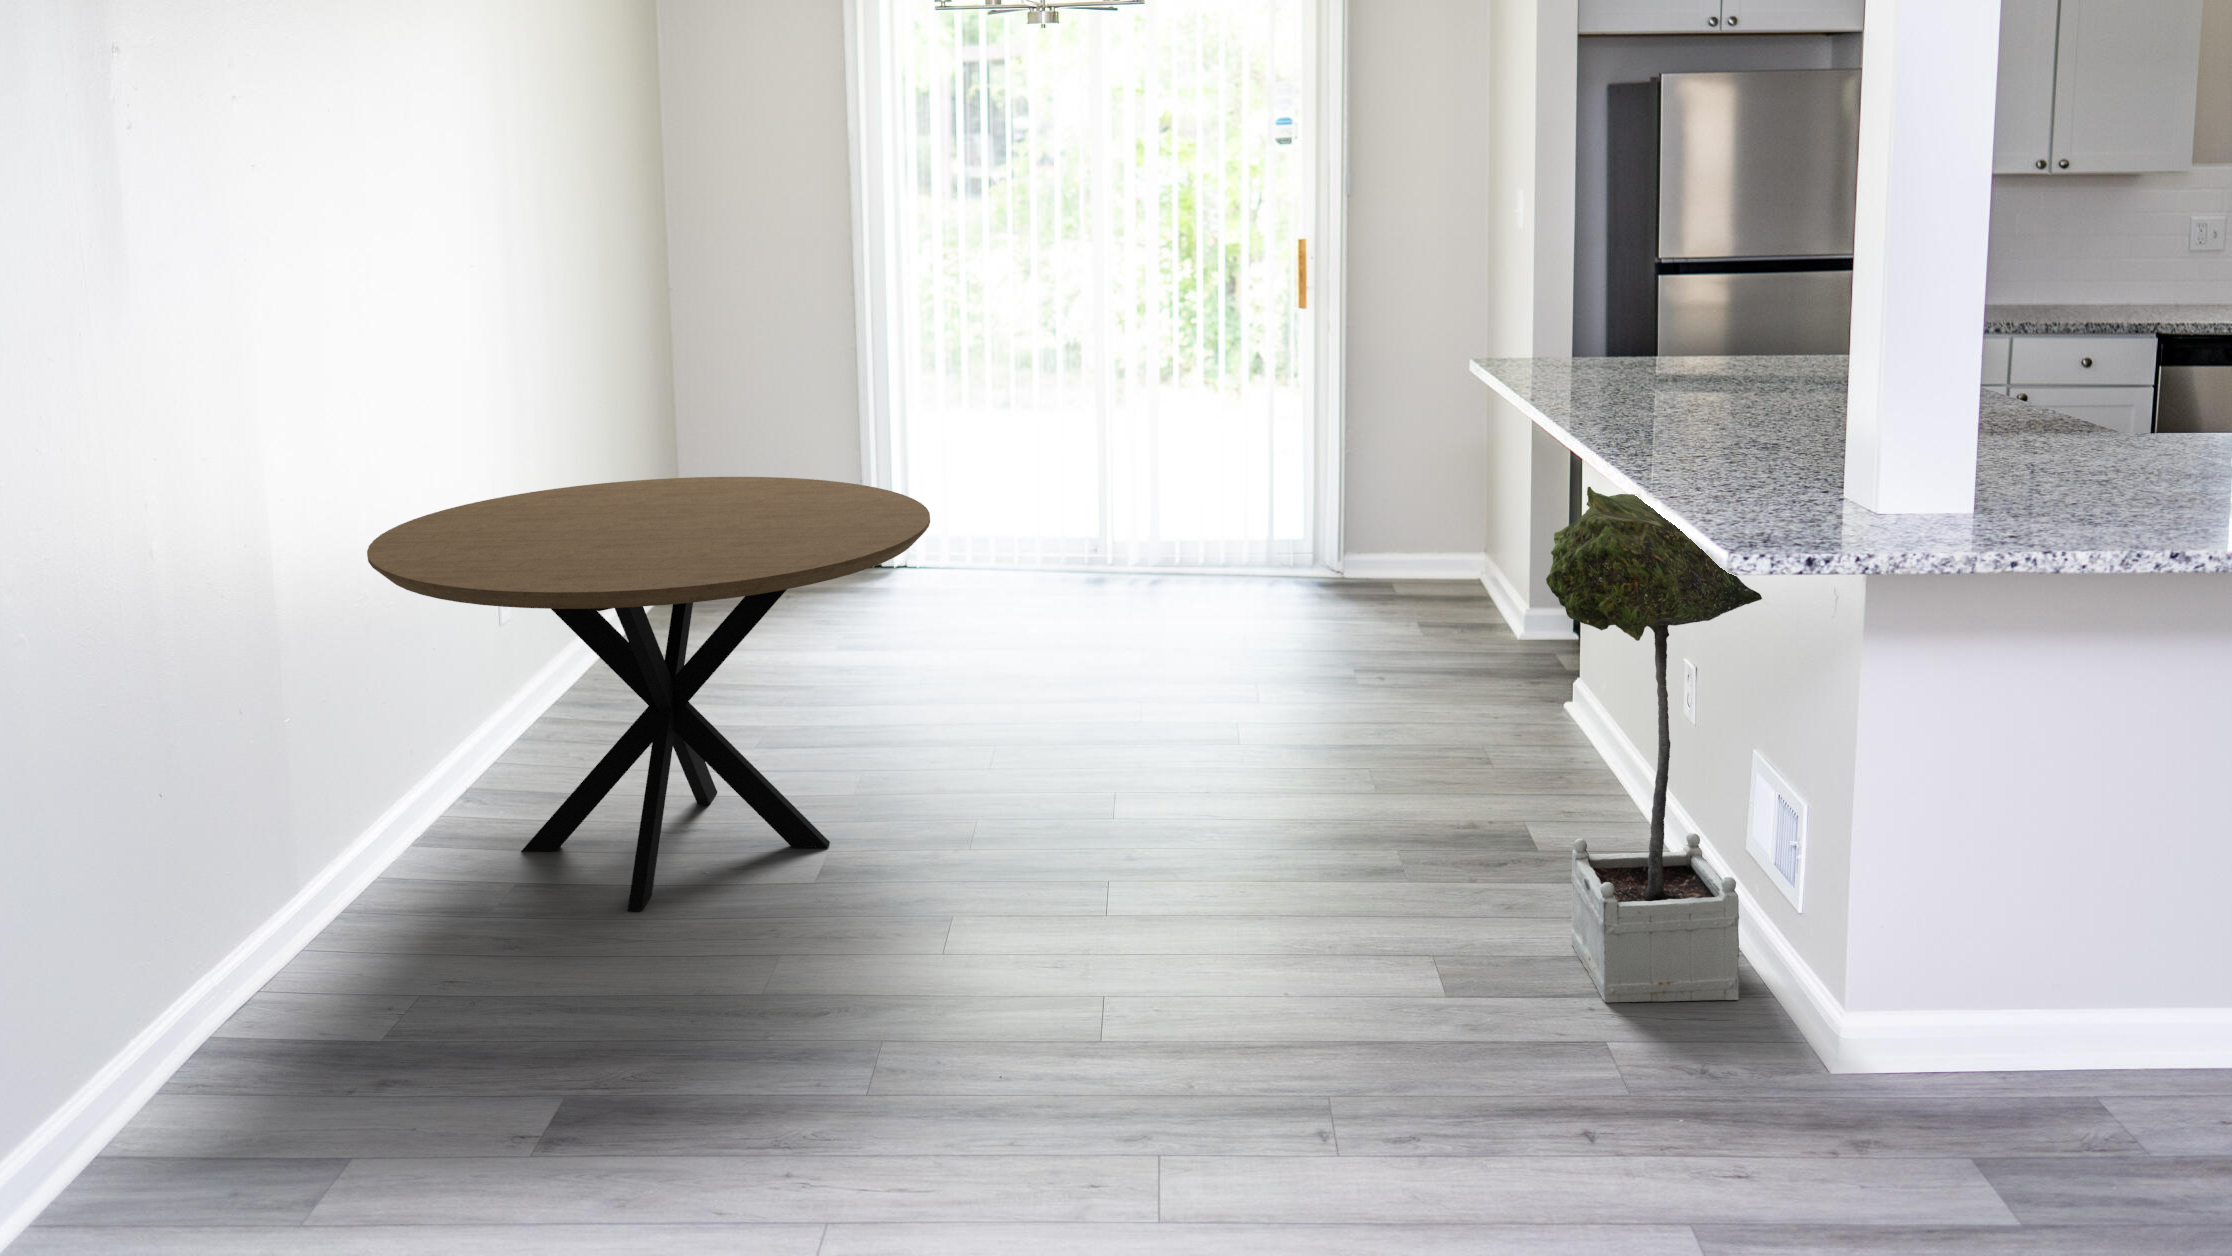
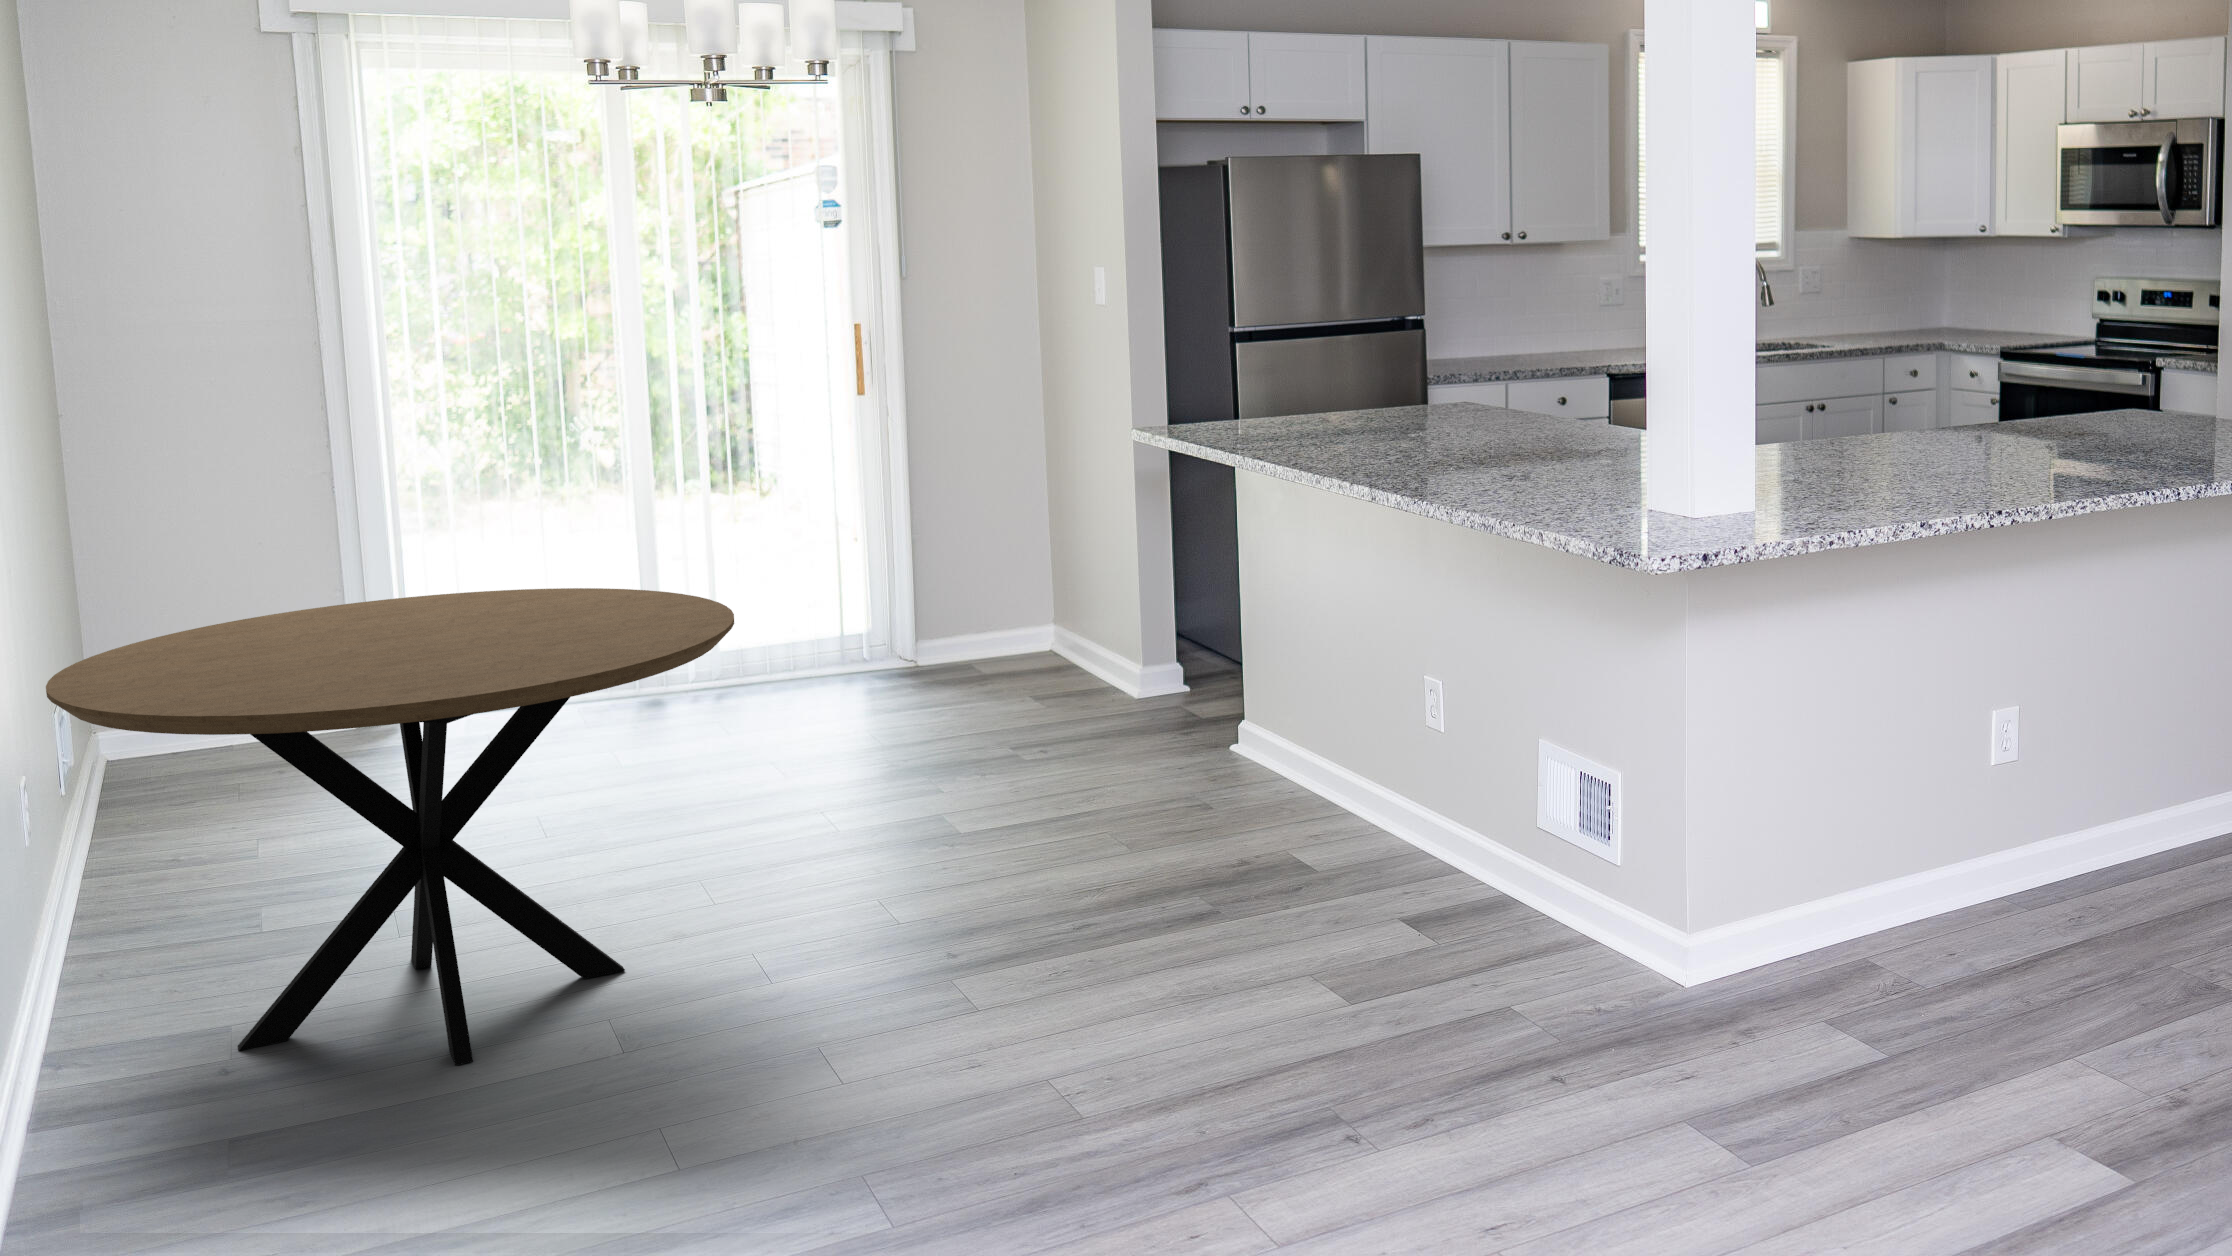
potted tree: present [1546,487,1762,1003] -> none [1361,497,1541,920]

